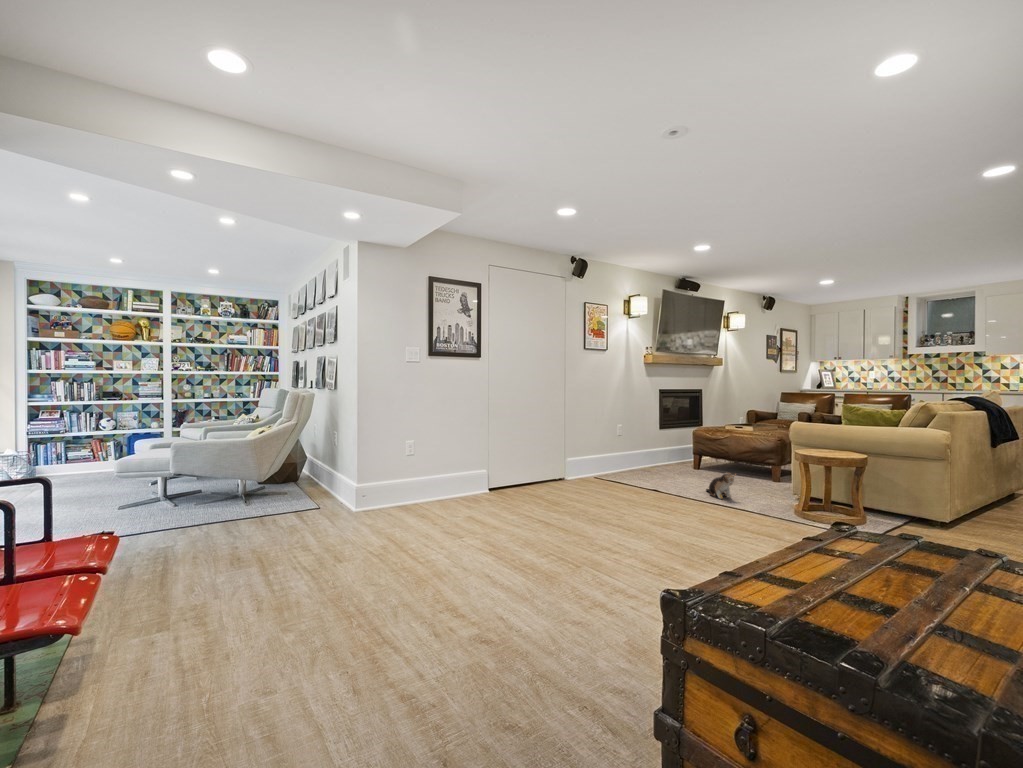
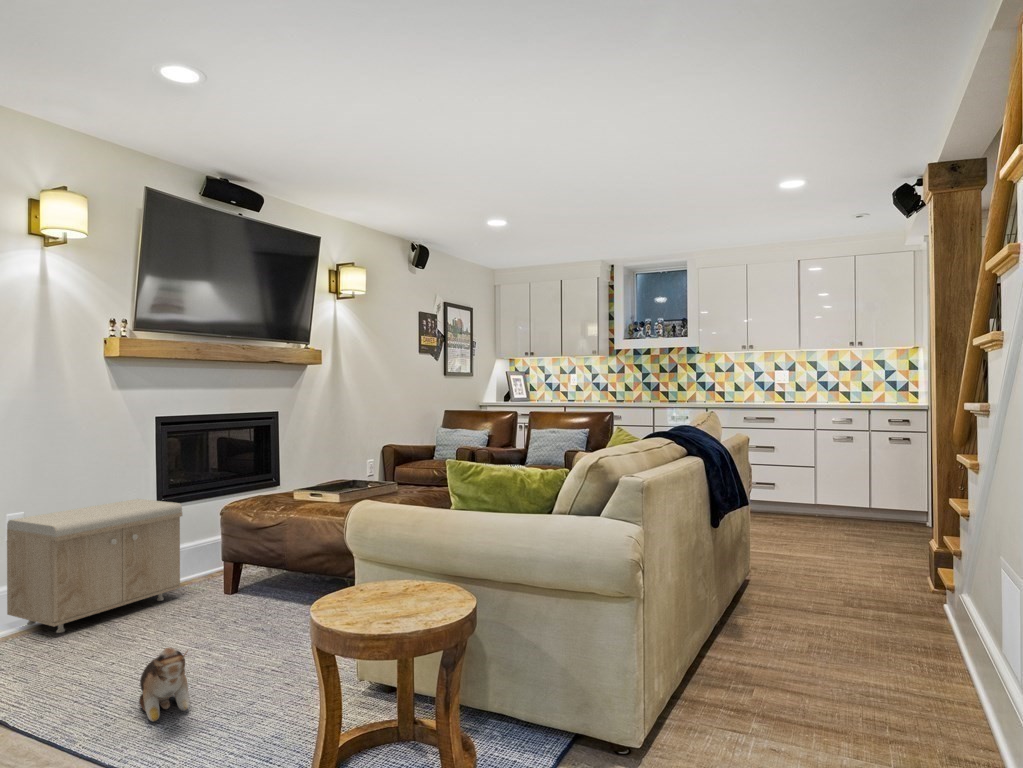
storage bench: none [621,426,682,474] -> present [7,499,182,633]

